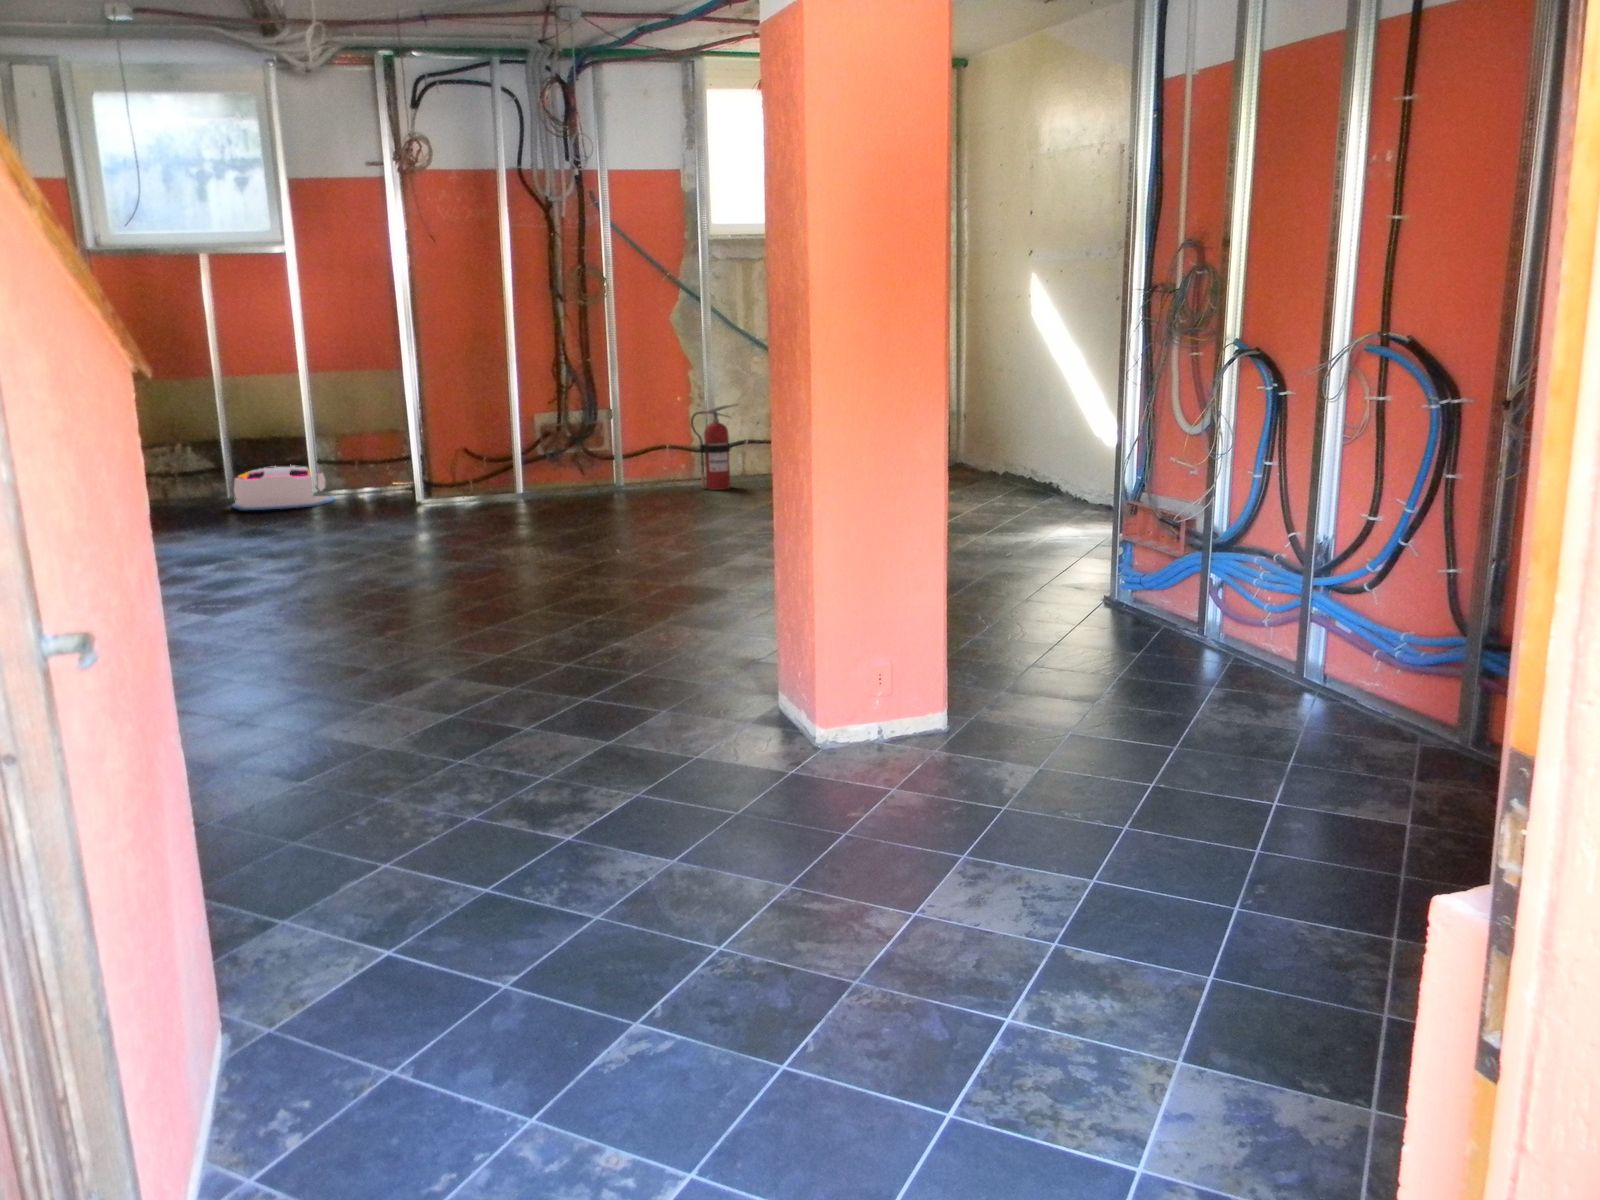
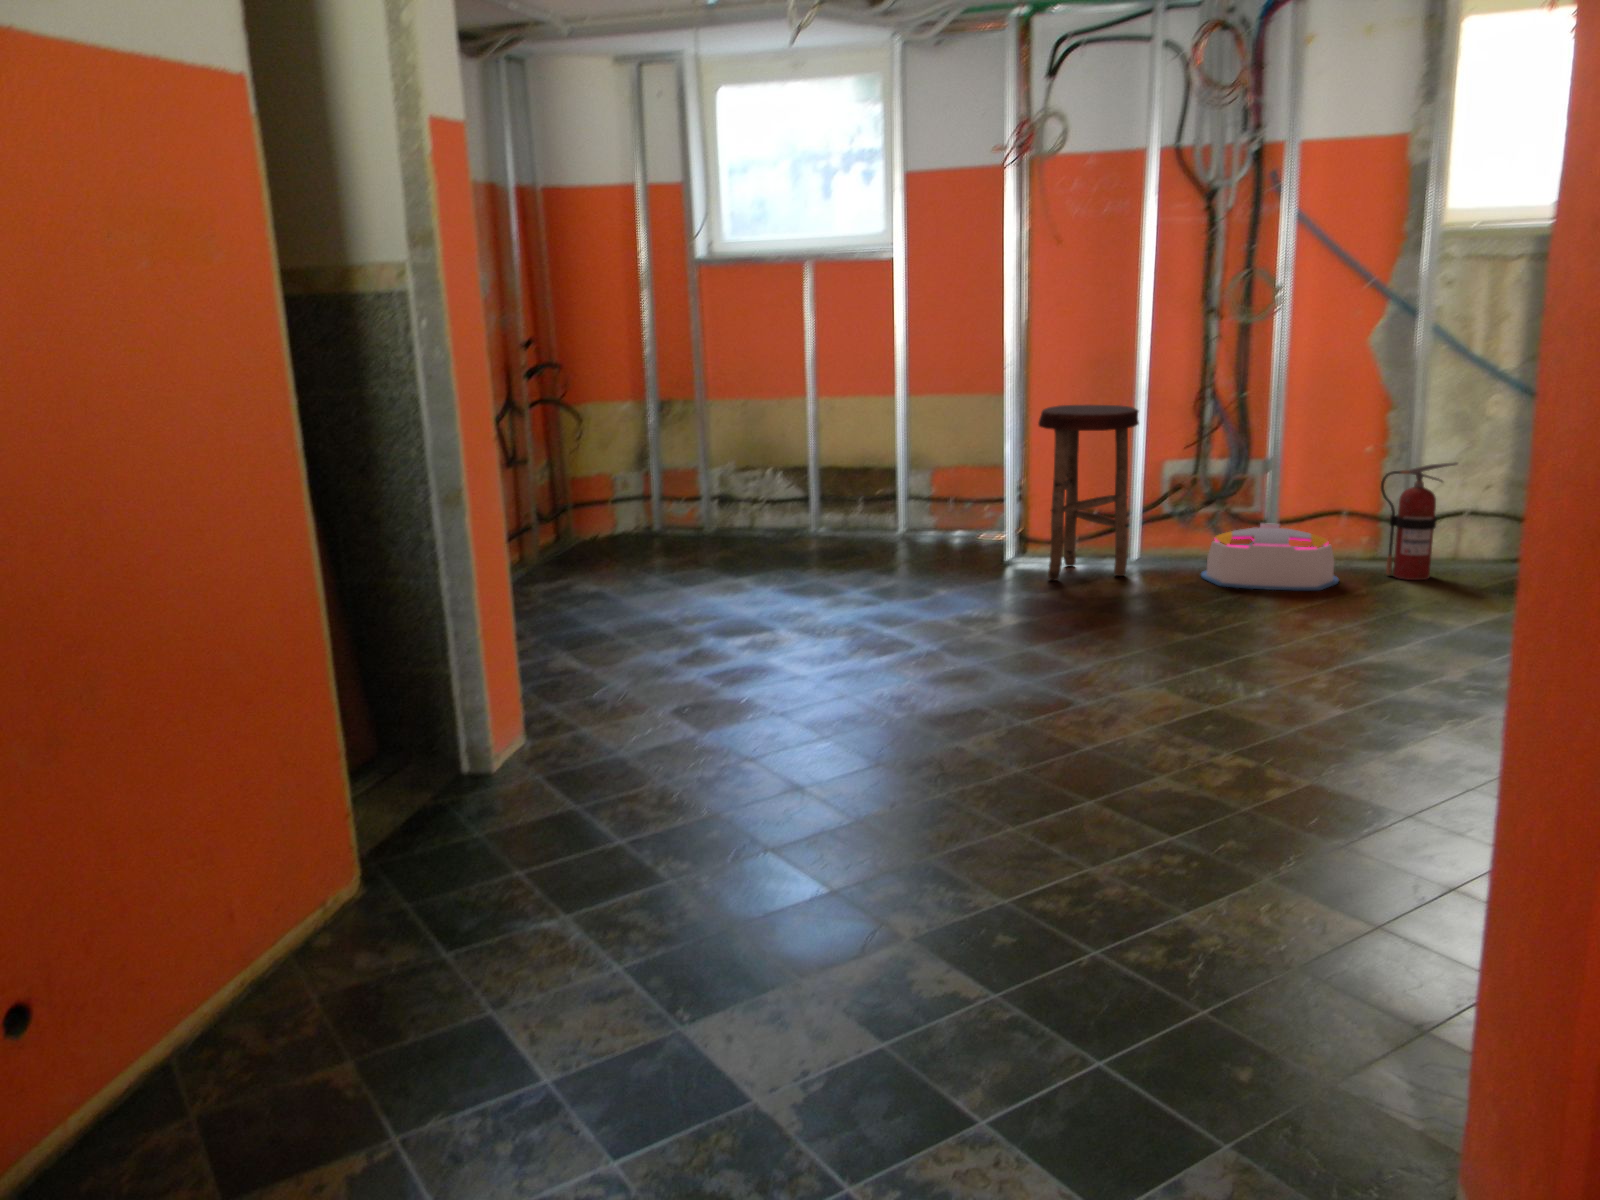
stool: none [433,370,516,511] -> present [1038,405,1139,581]
storage bin: present [232,465,334,510] -> present [1201,523,1339,590]

